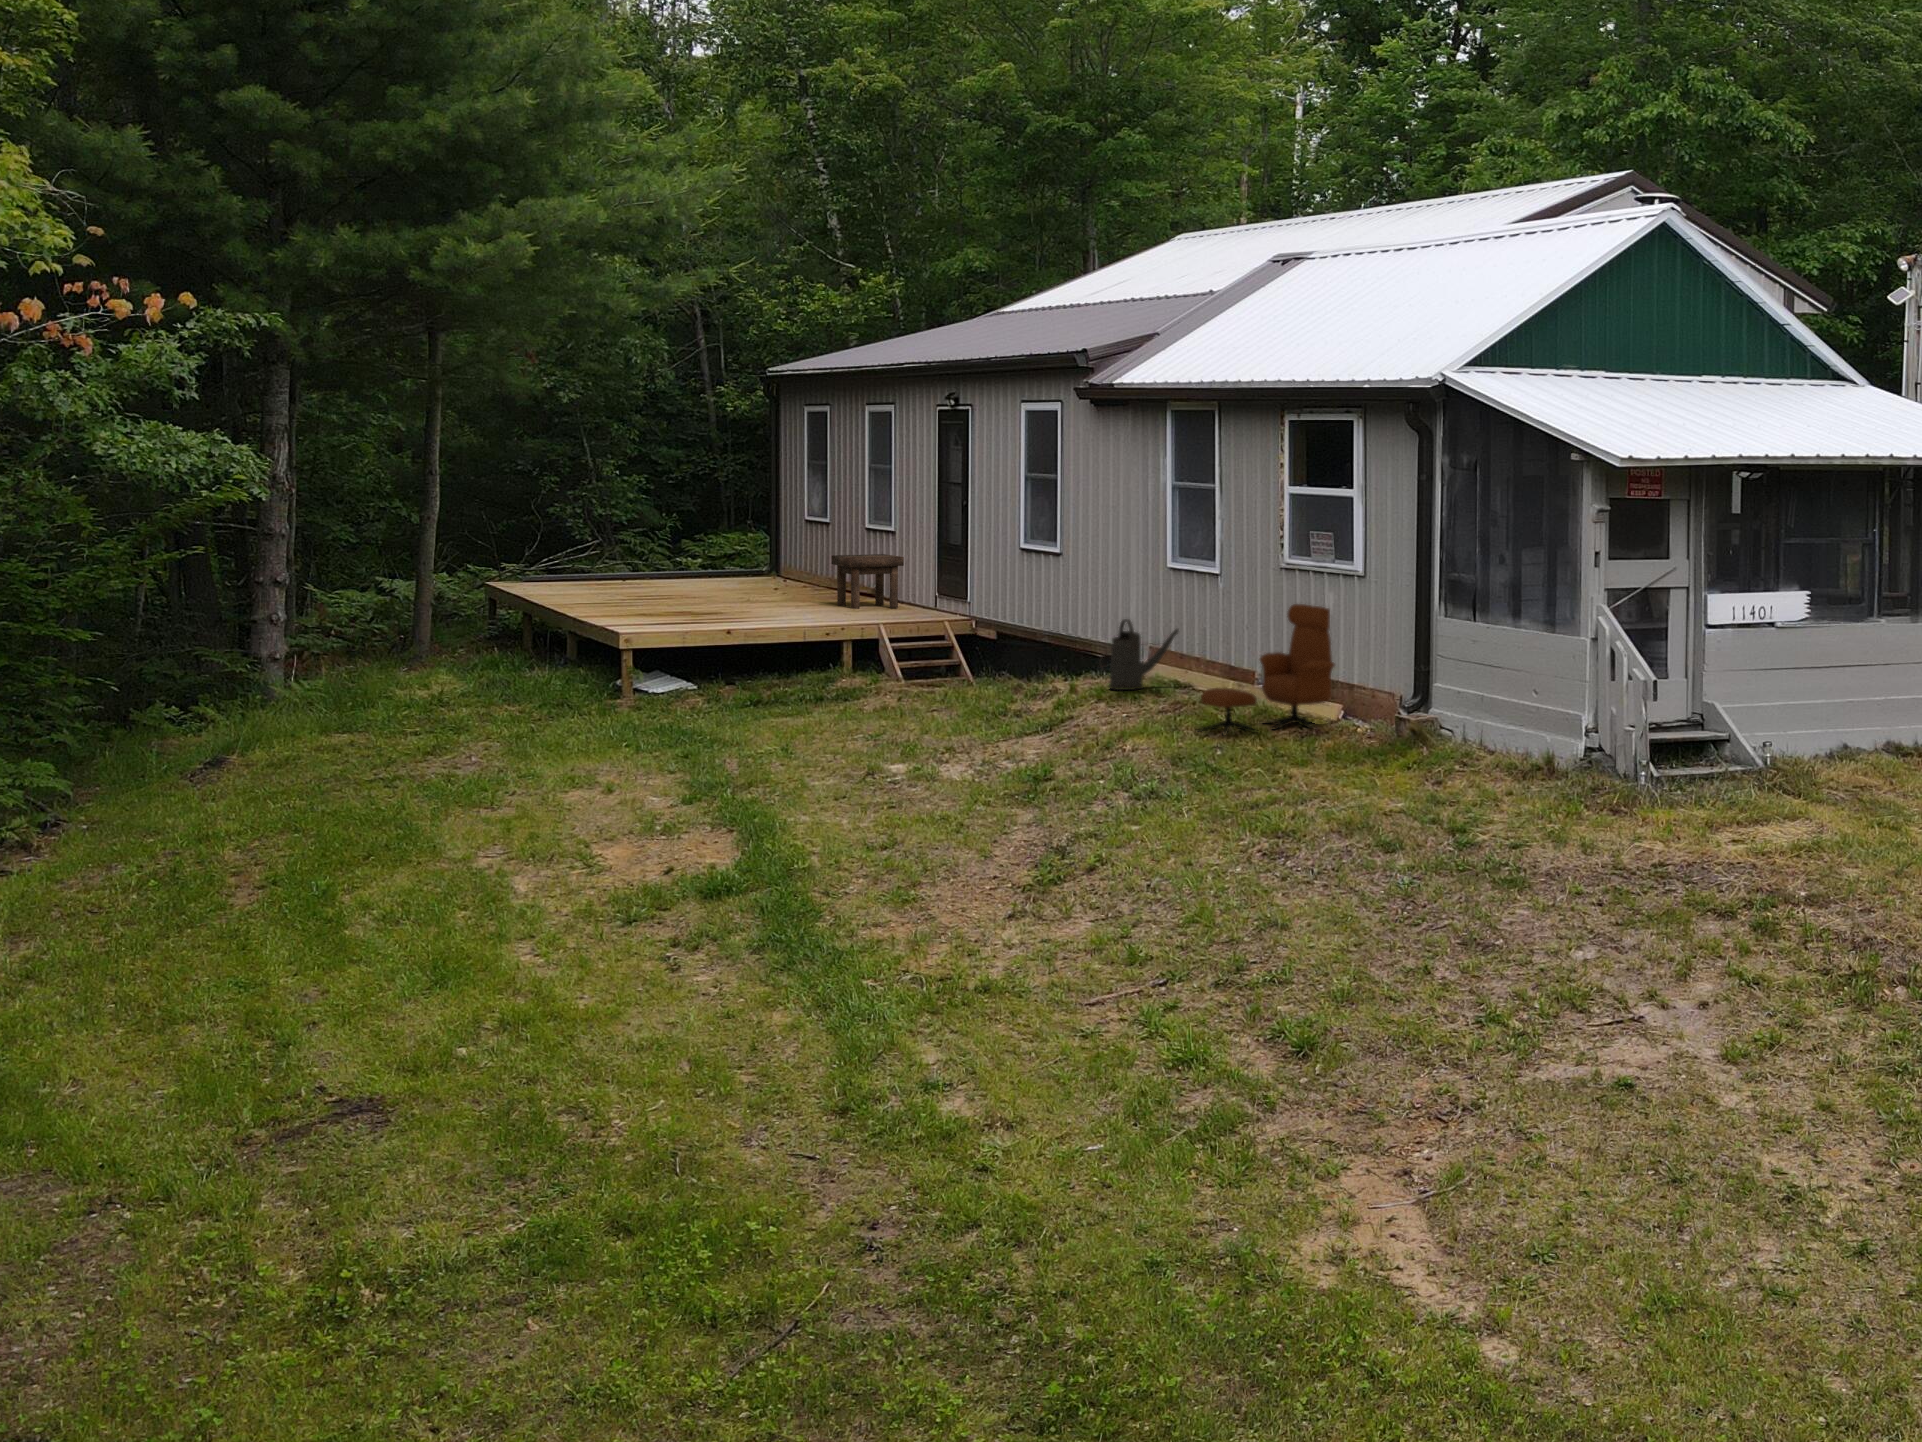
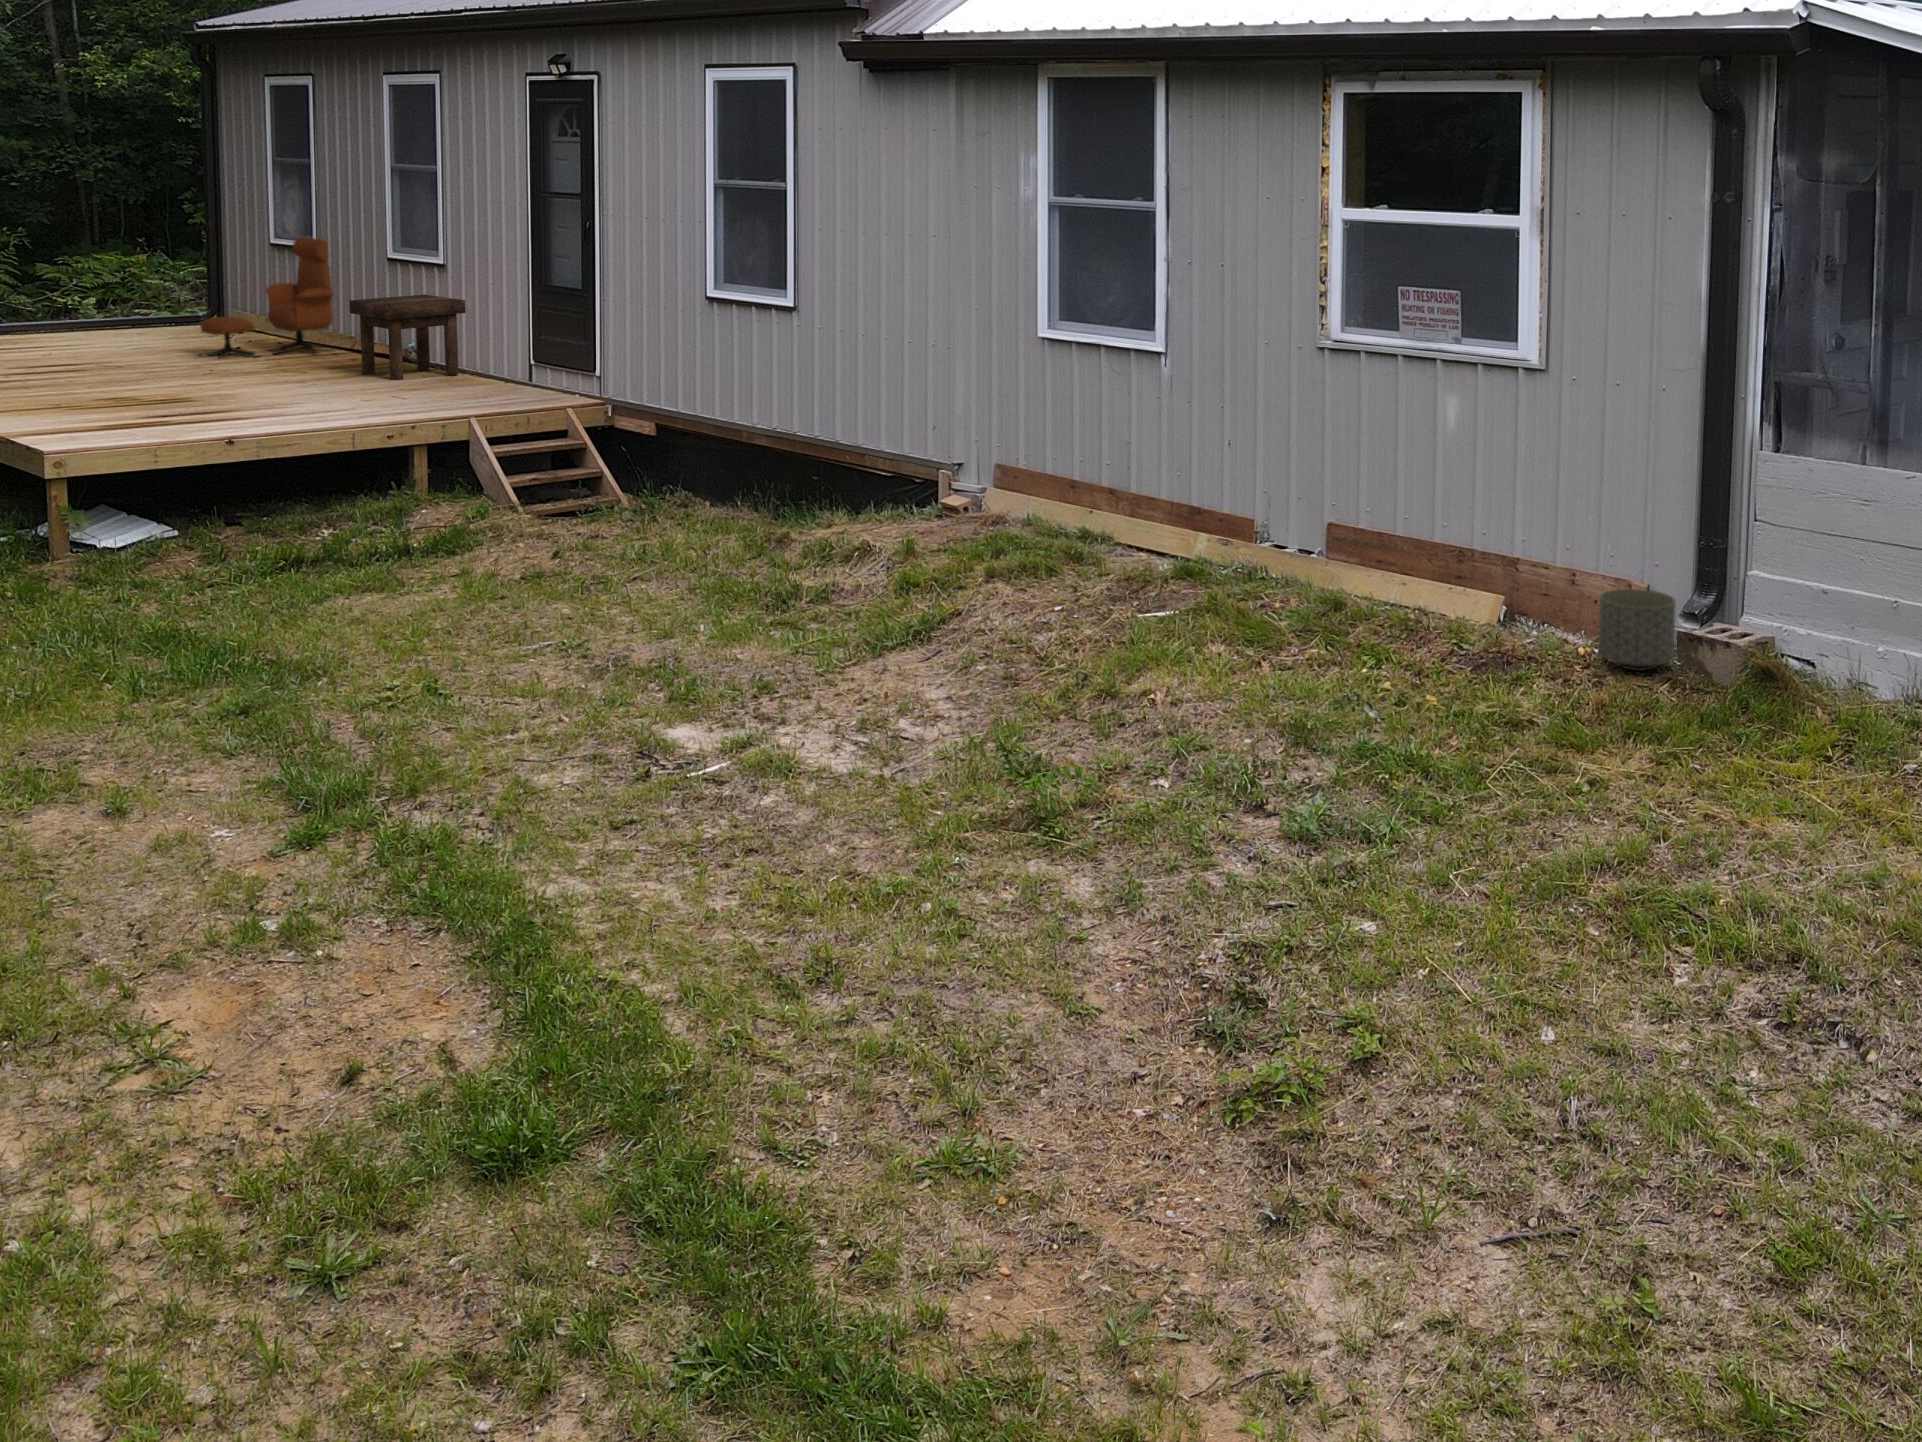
lounge chair: present [1196,604,1335,735] -> present [200,237,336,359]
watering can: present [1100,619,1178,690] -> none [966,427,1074,545]
planter: none [1356,698,1398,741] -> present [1598,589,1676,671]

